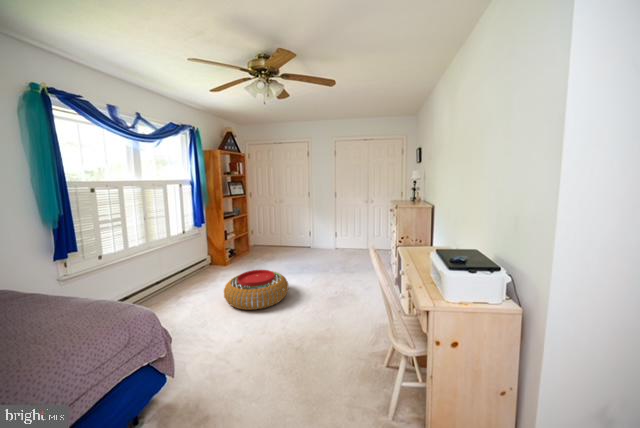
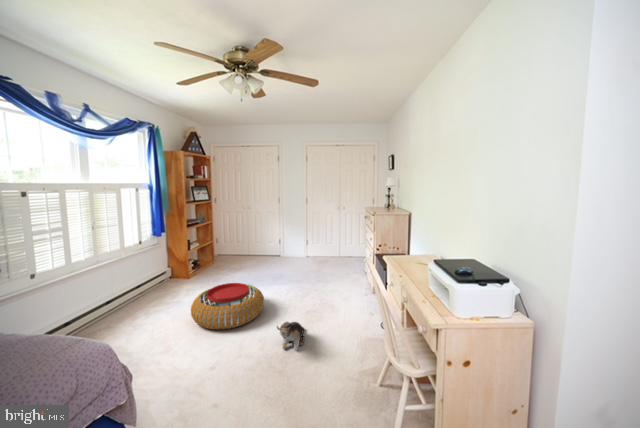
plush toy: none [294,305,323,331] -> present [277,322,305,350]

